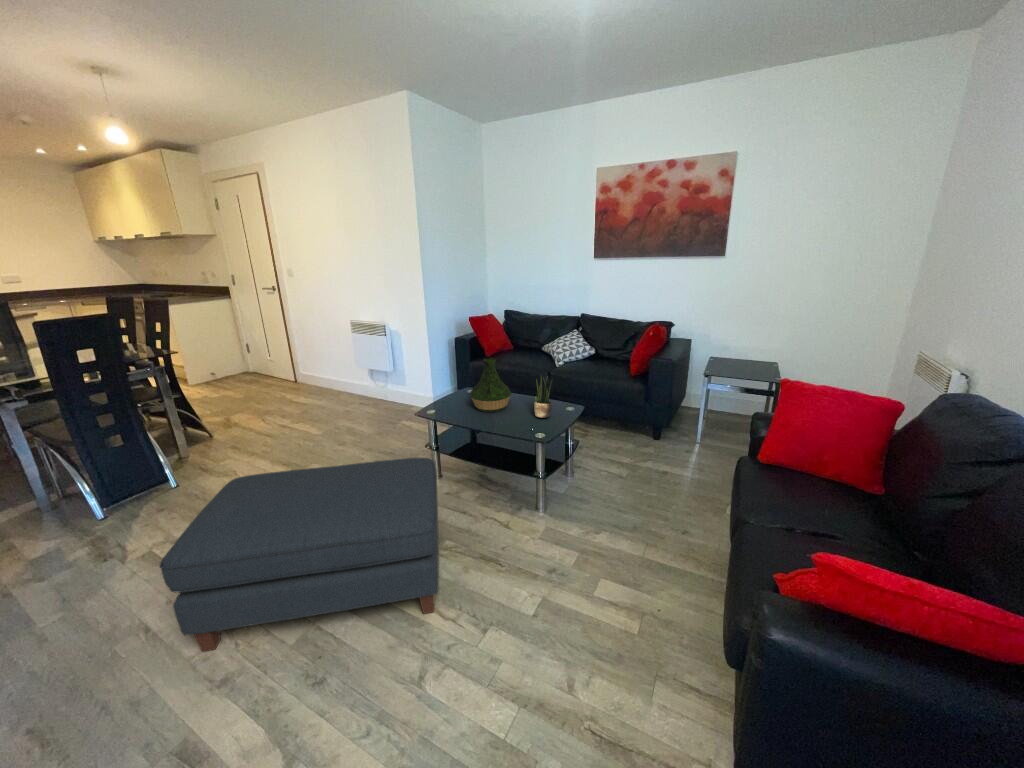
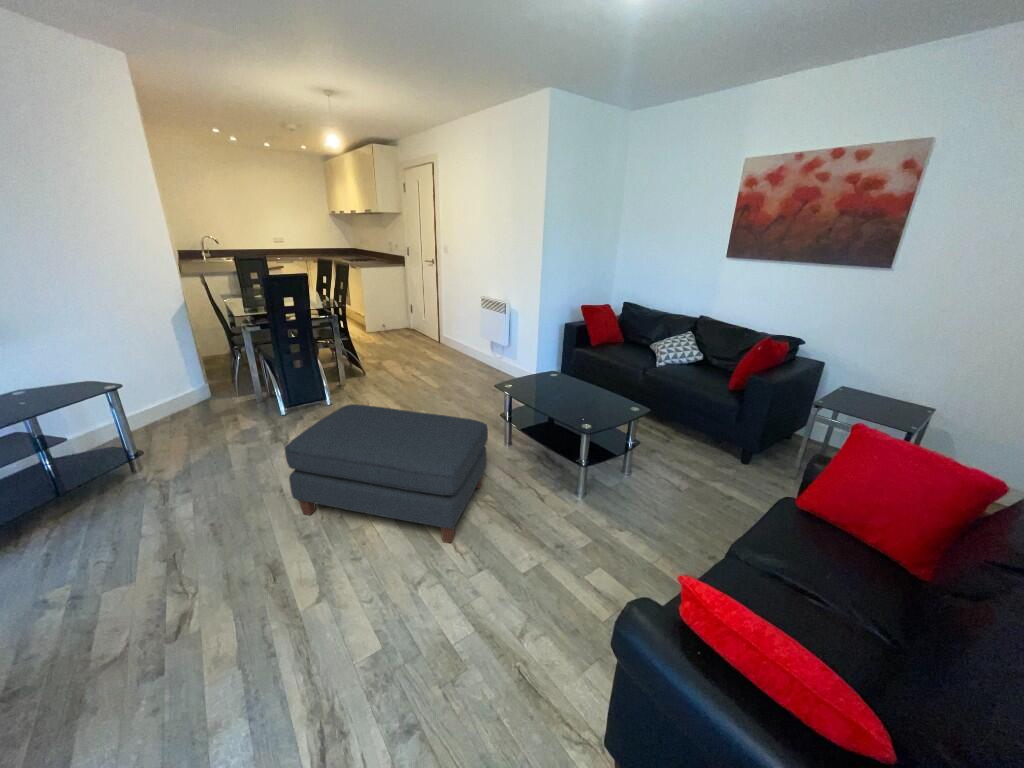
vase: present [470,358,512,413] -> none [545,347,584,398]
potted plant: present [534,375,553,418] -> none [597,370,620,412]

